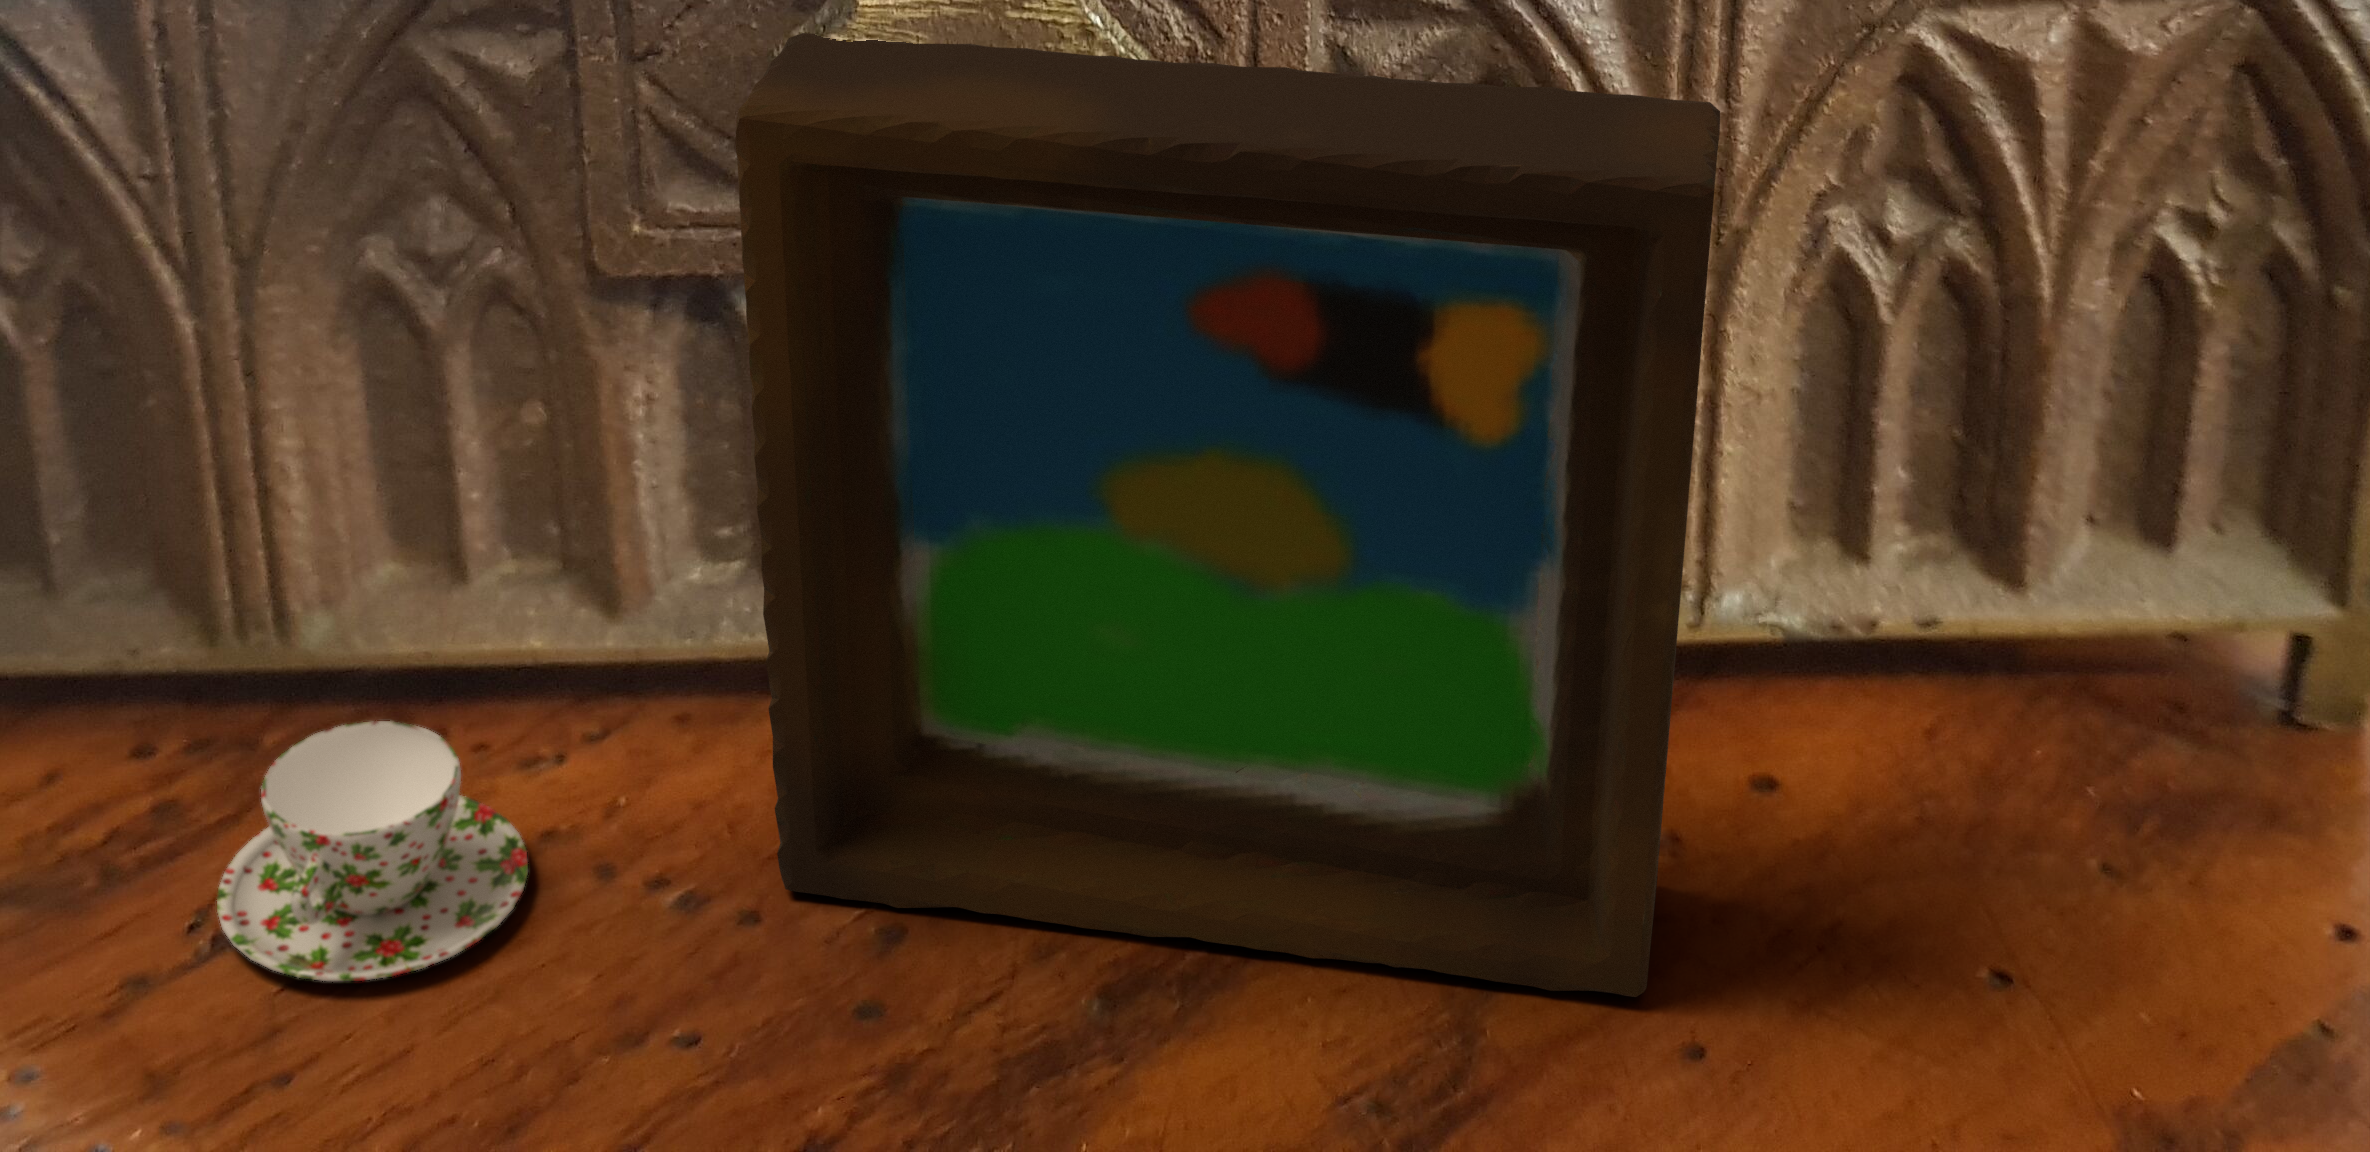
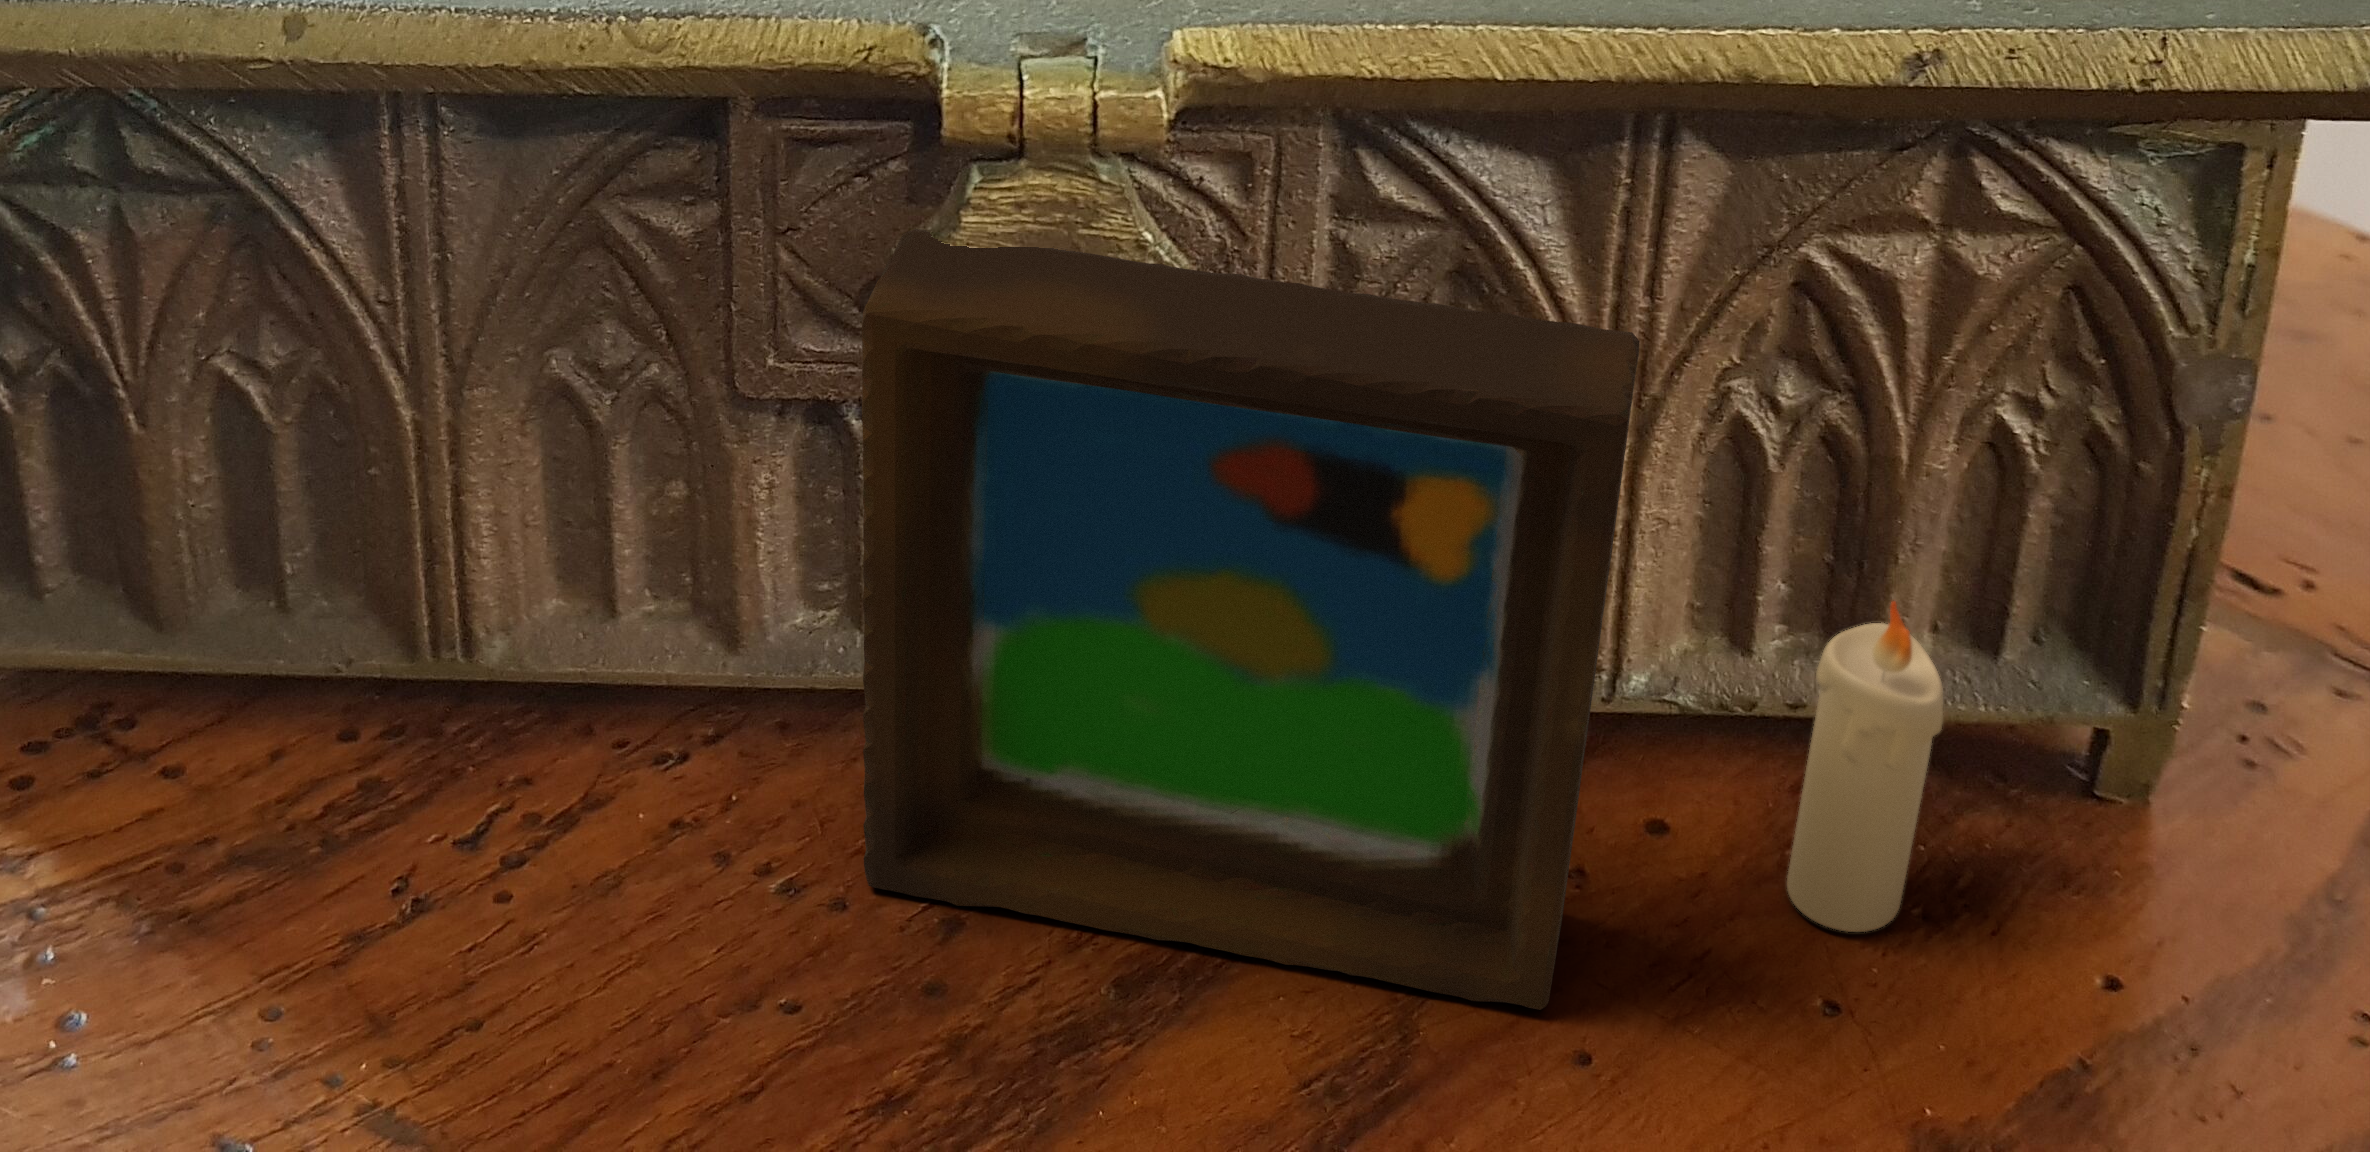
candle: none [1932,455,2119,890] -> present [1787,602,1943,932]
teacup: present [217,721,528,981] -> none [419,737,664,950]

